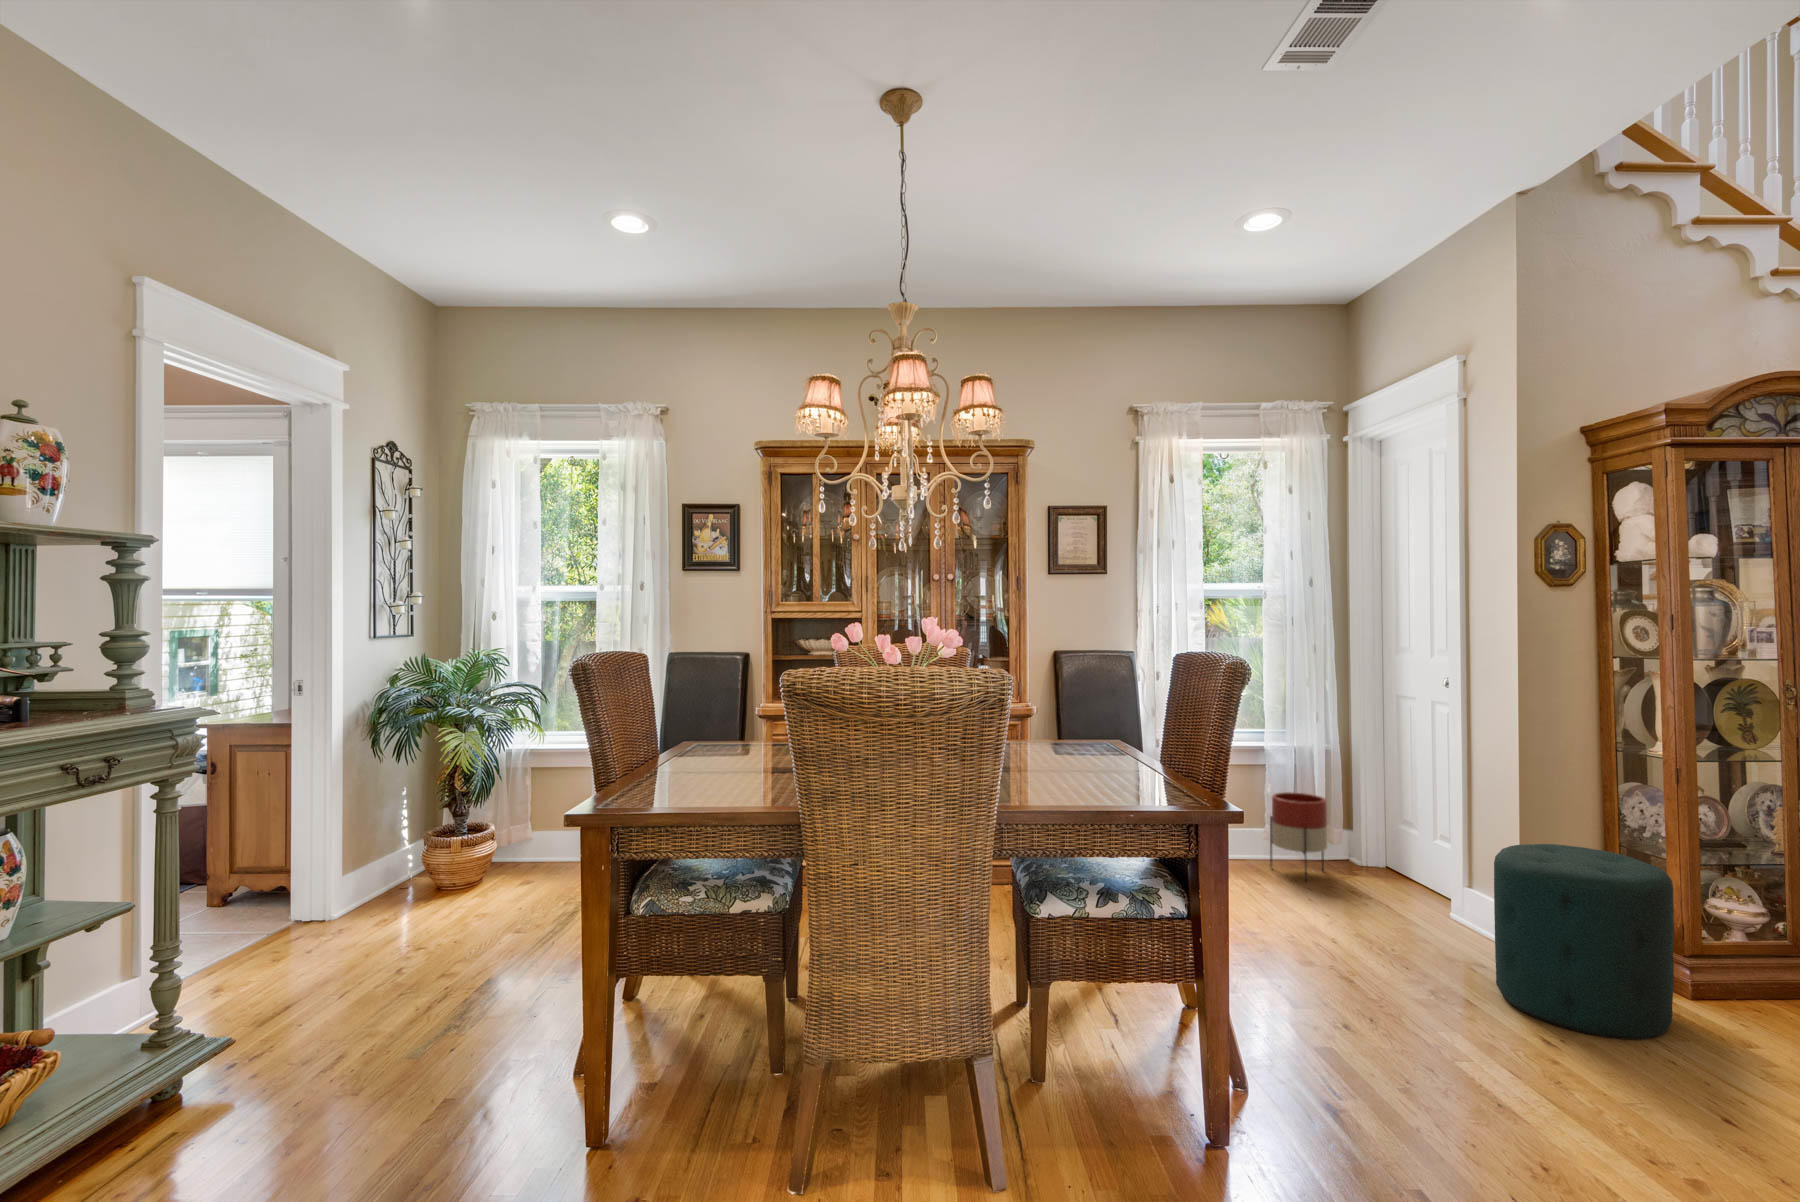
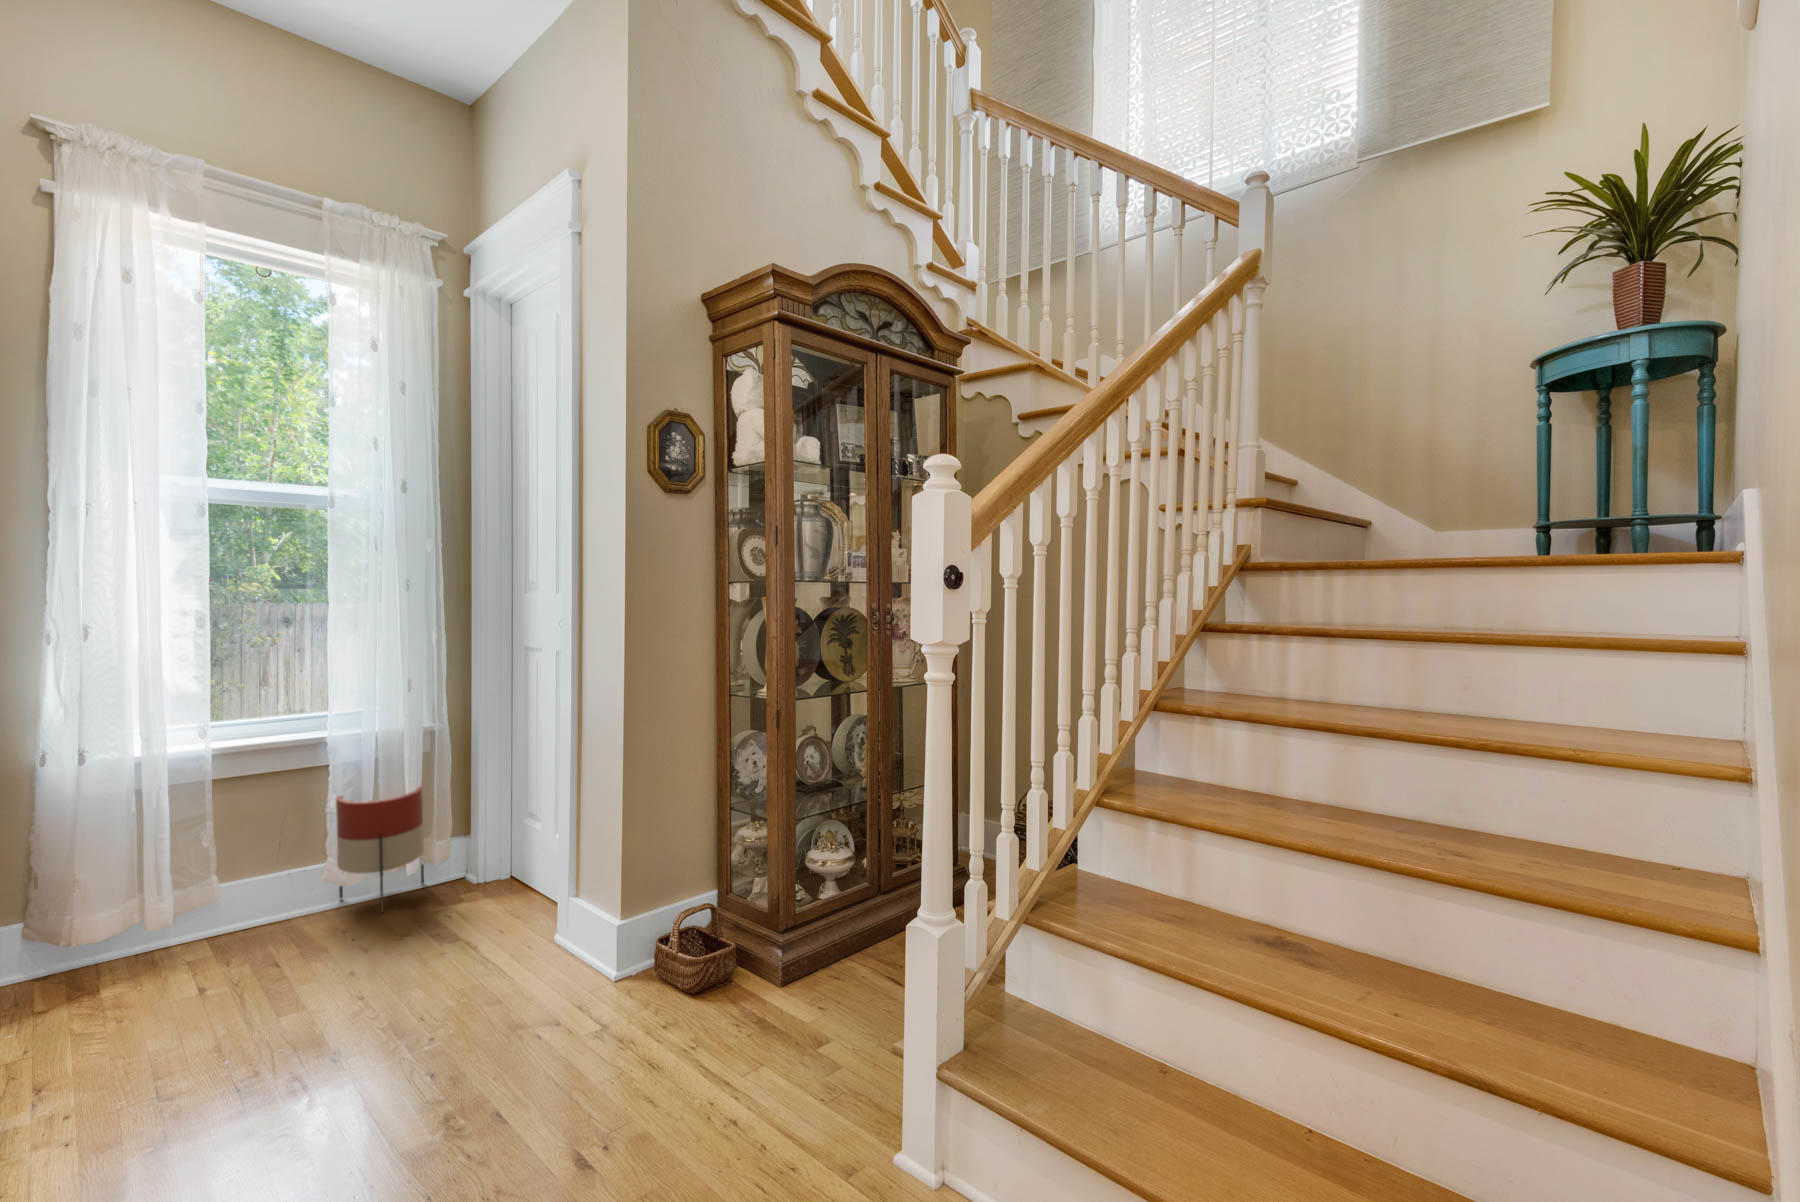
ottoman: present [1494,844,1674,1039] -> none [557,833,762,1125]

